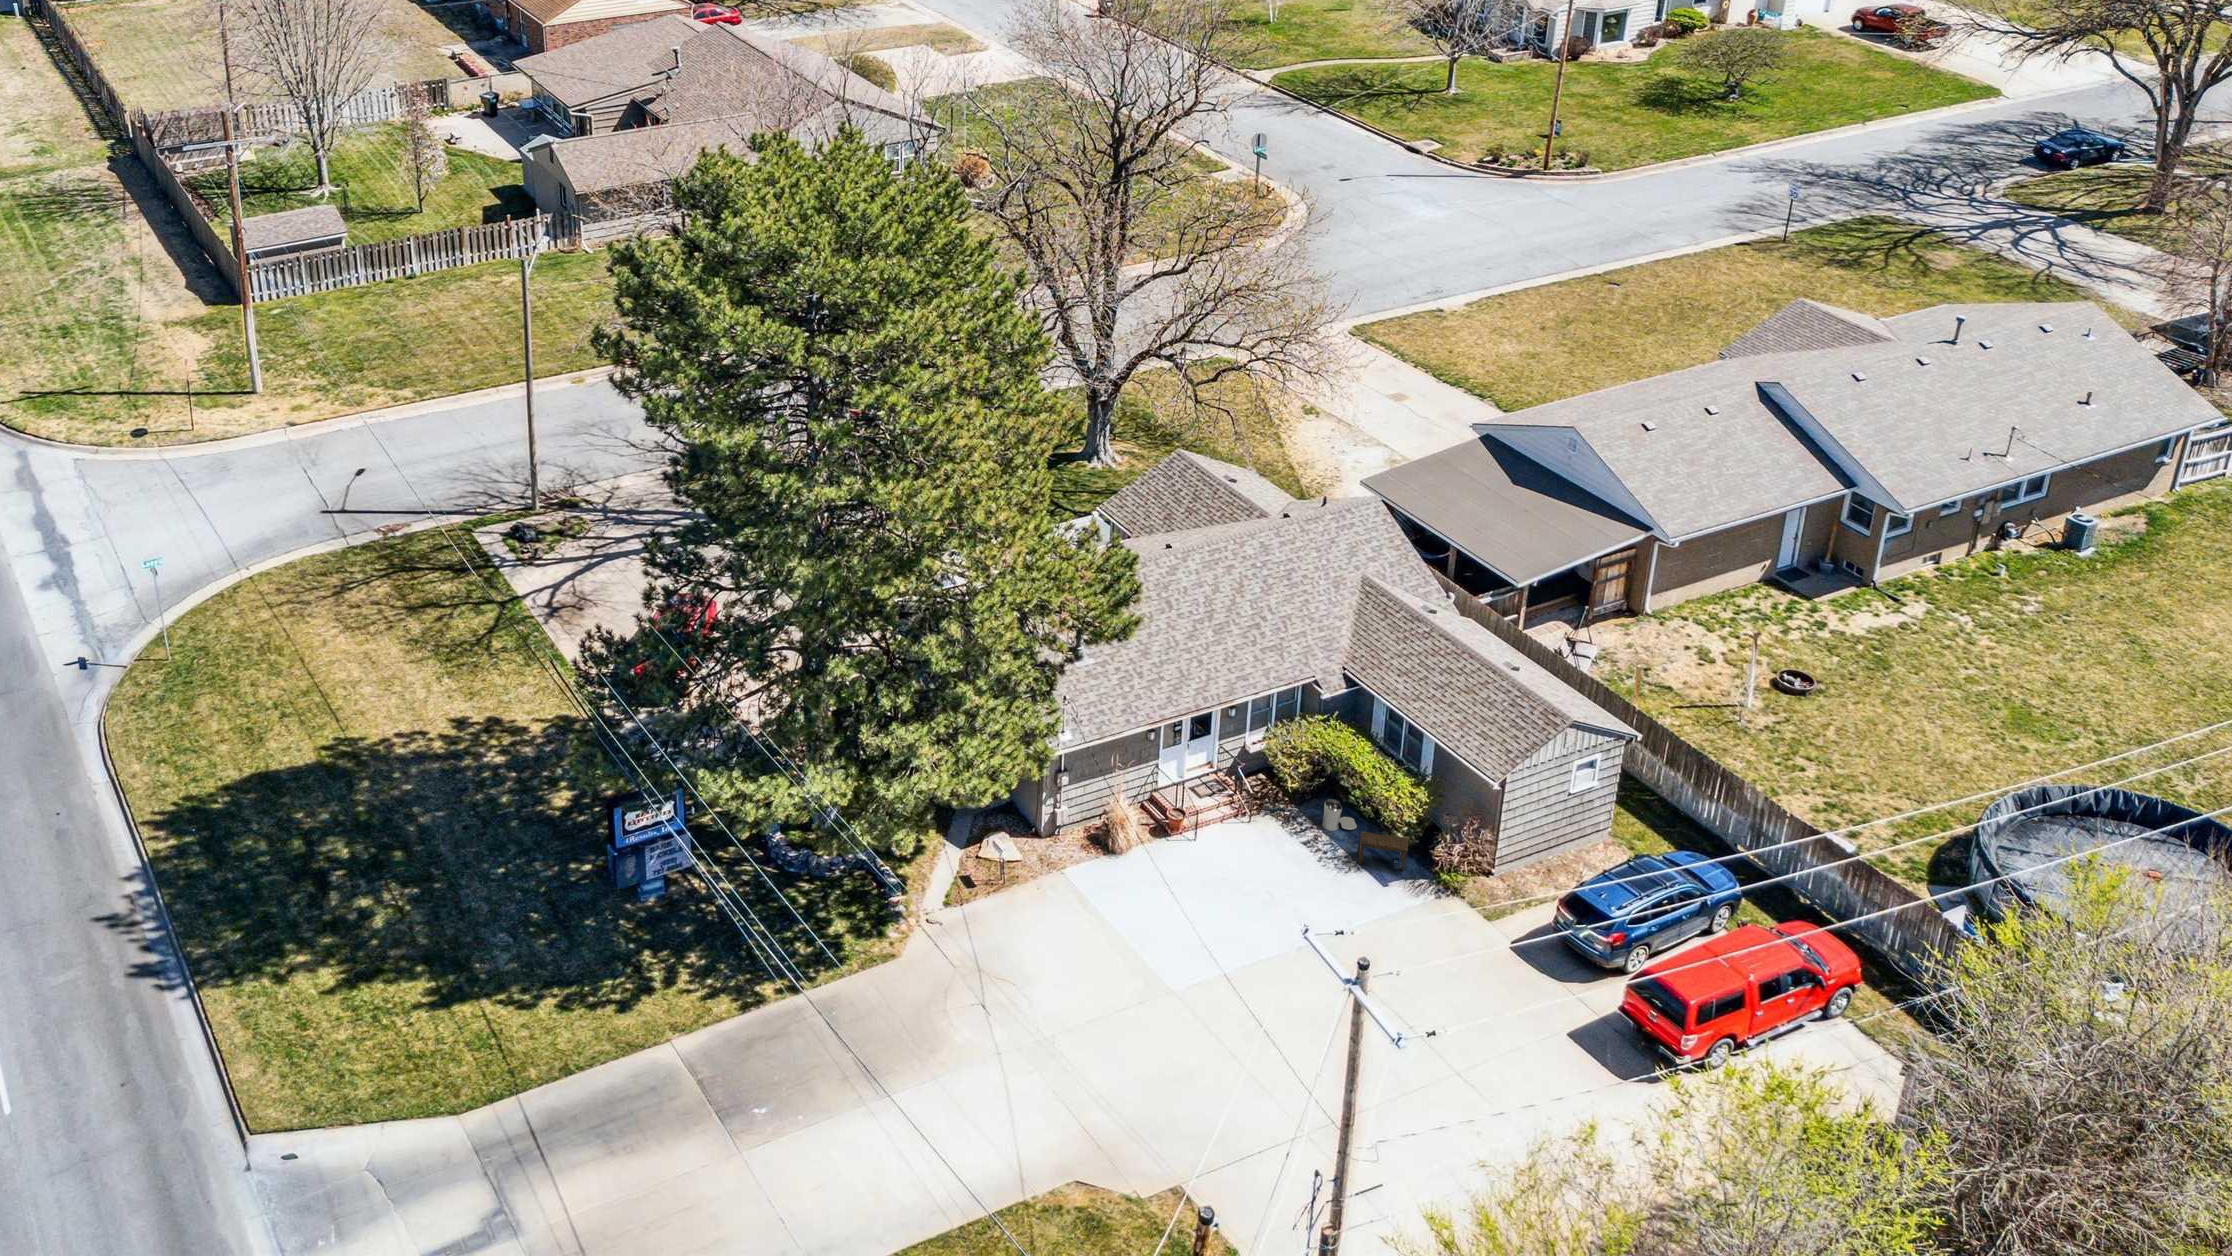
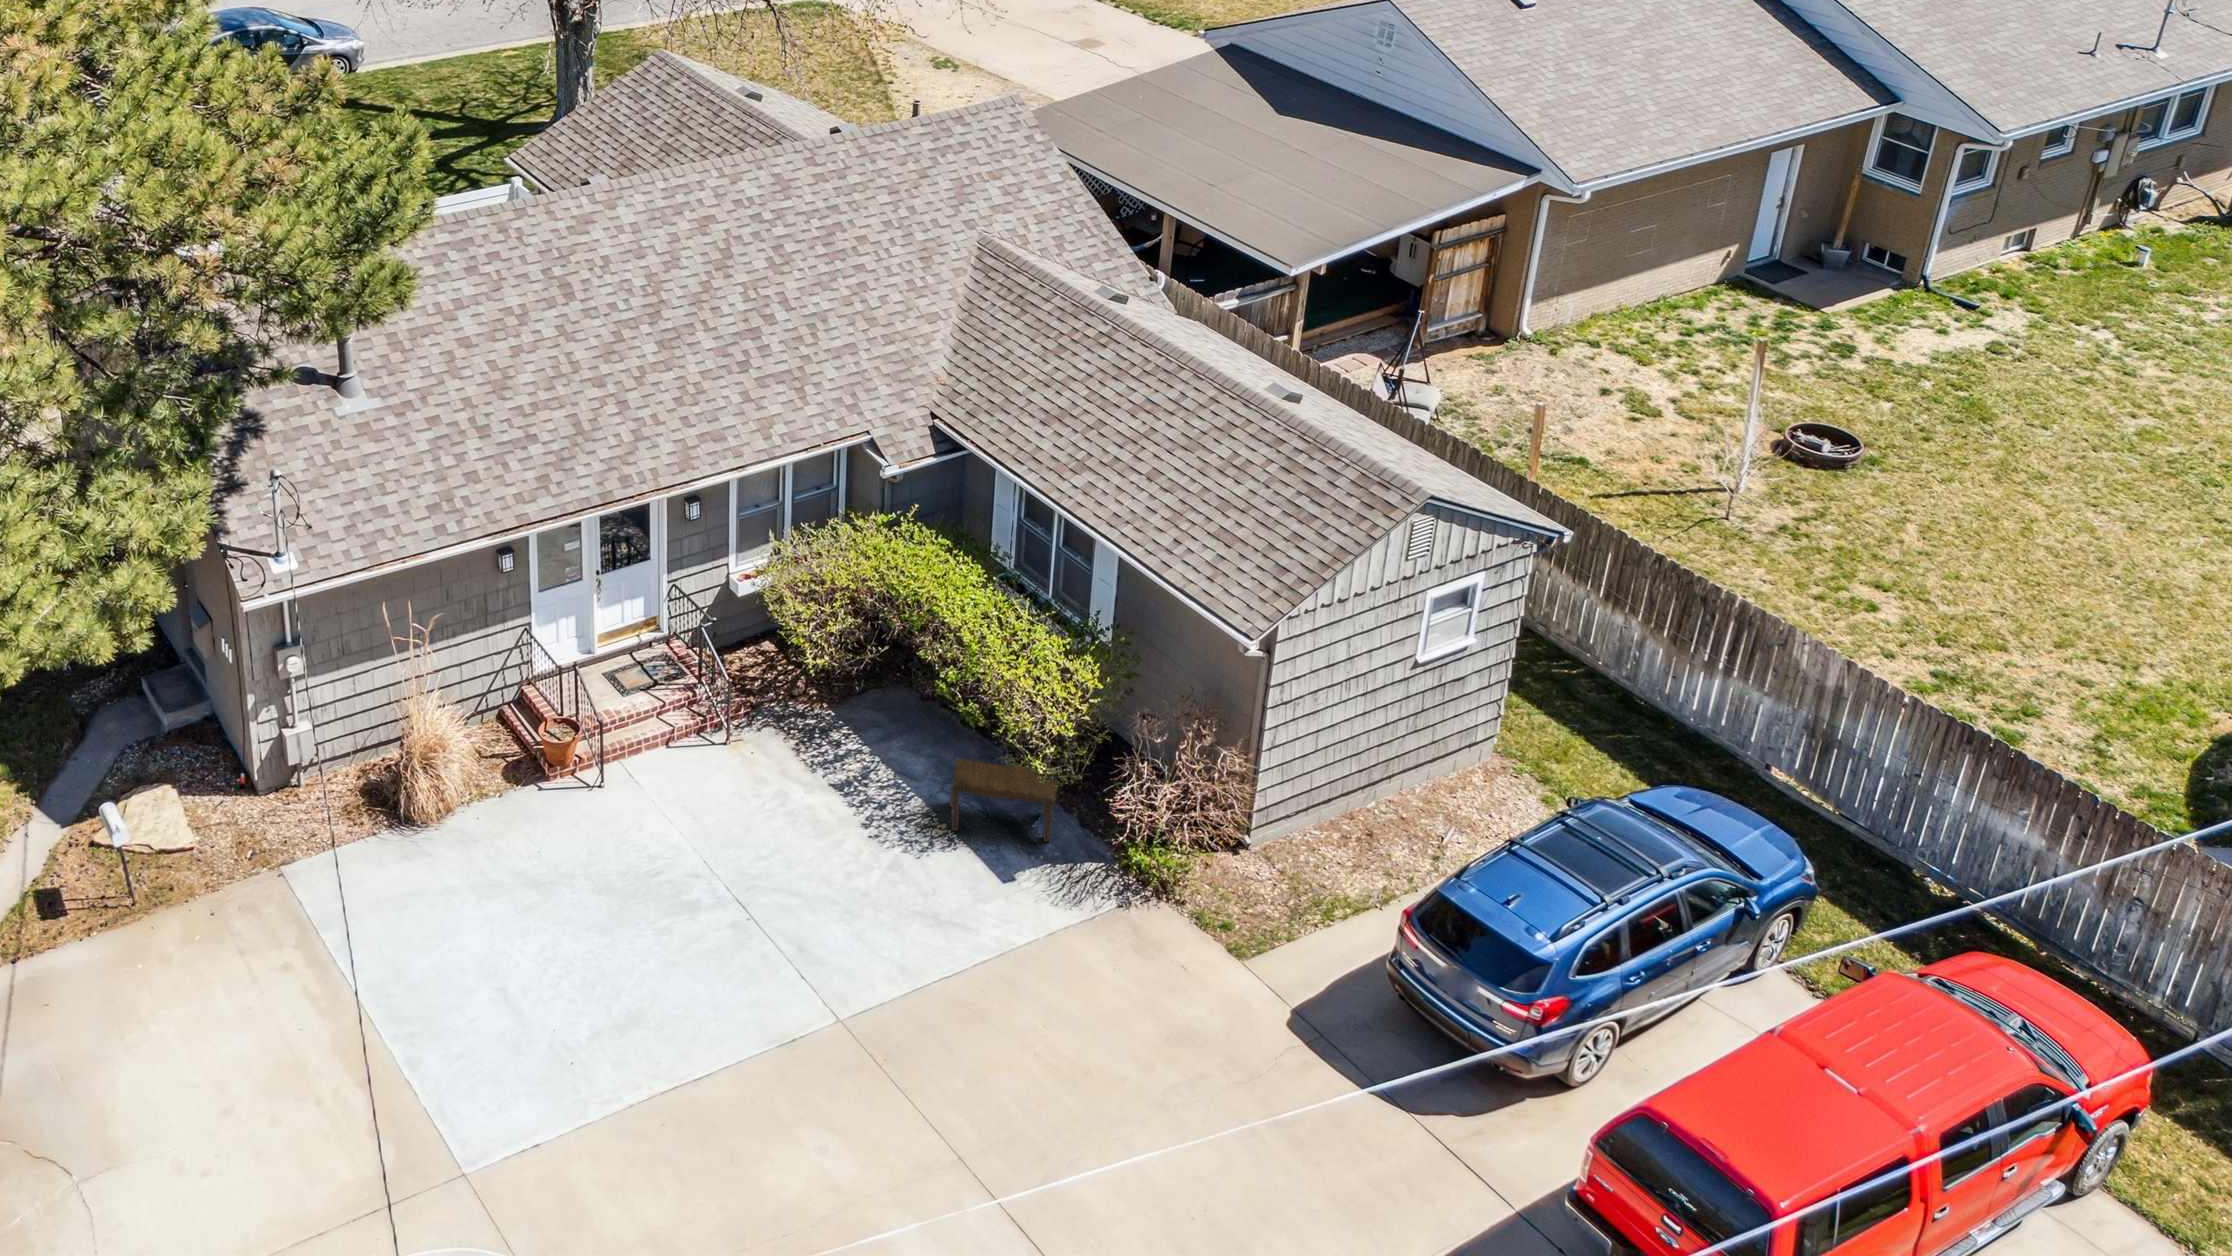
trash can: present [1322,799,1357,831] -> none [881,690,954,757]

